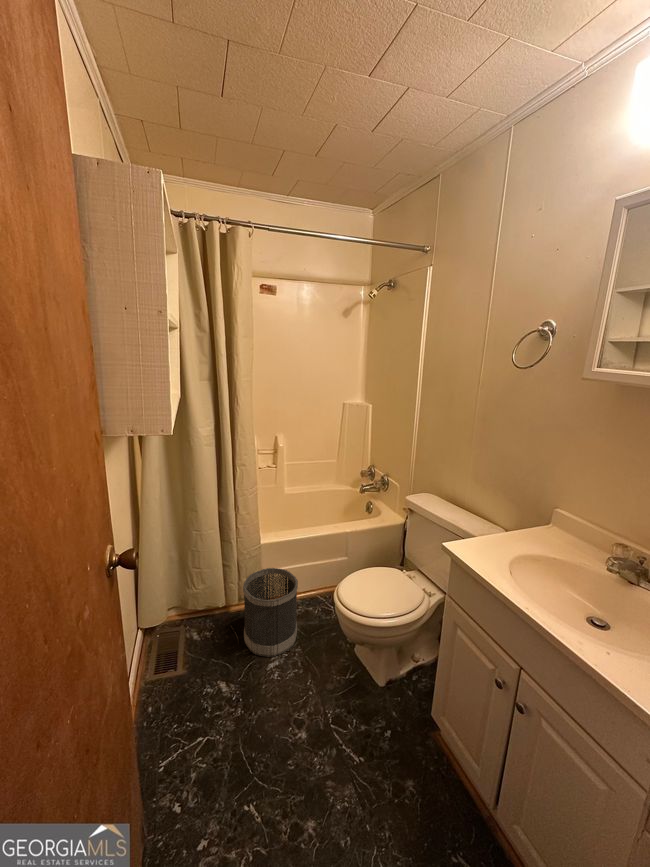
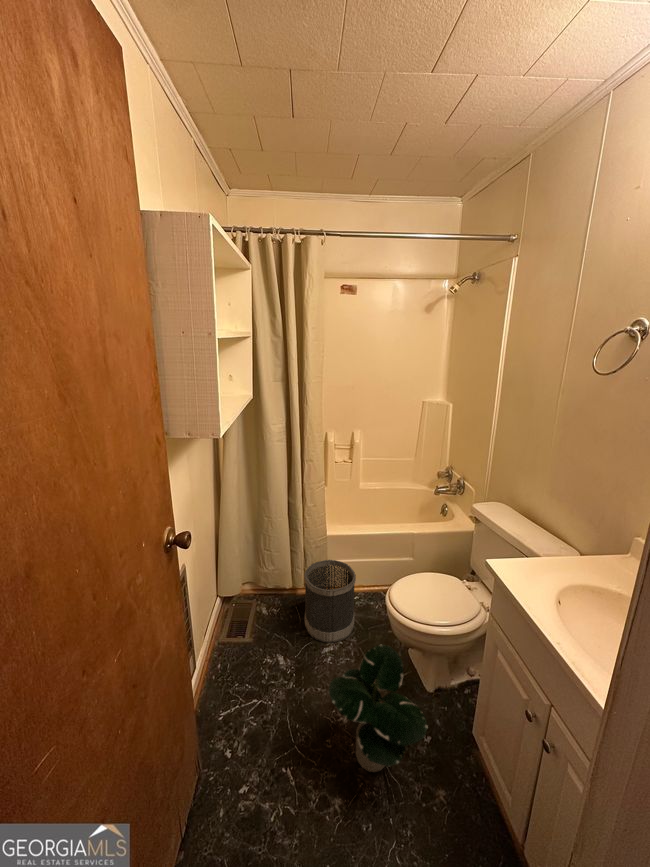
potted plant: none [294,646,397,782] -> present [329,645,428,772]

